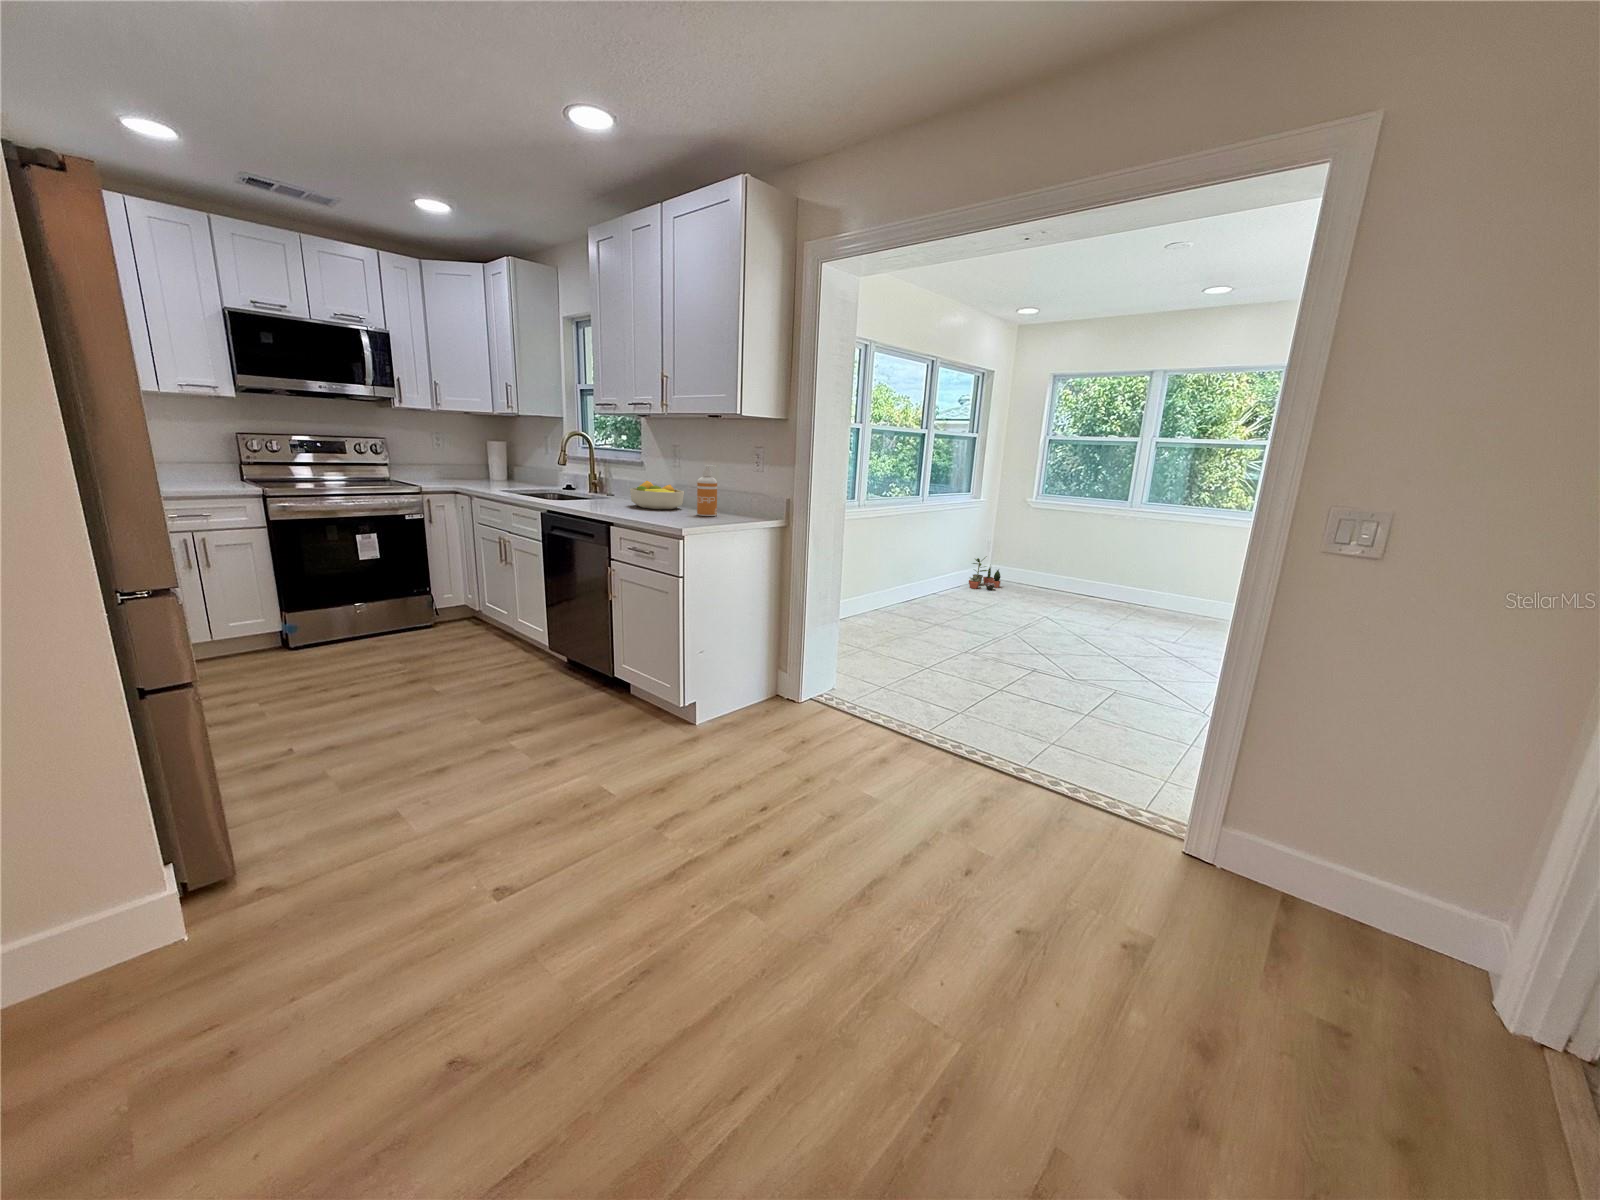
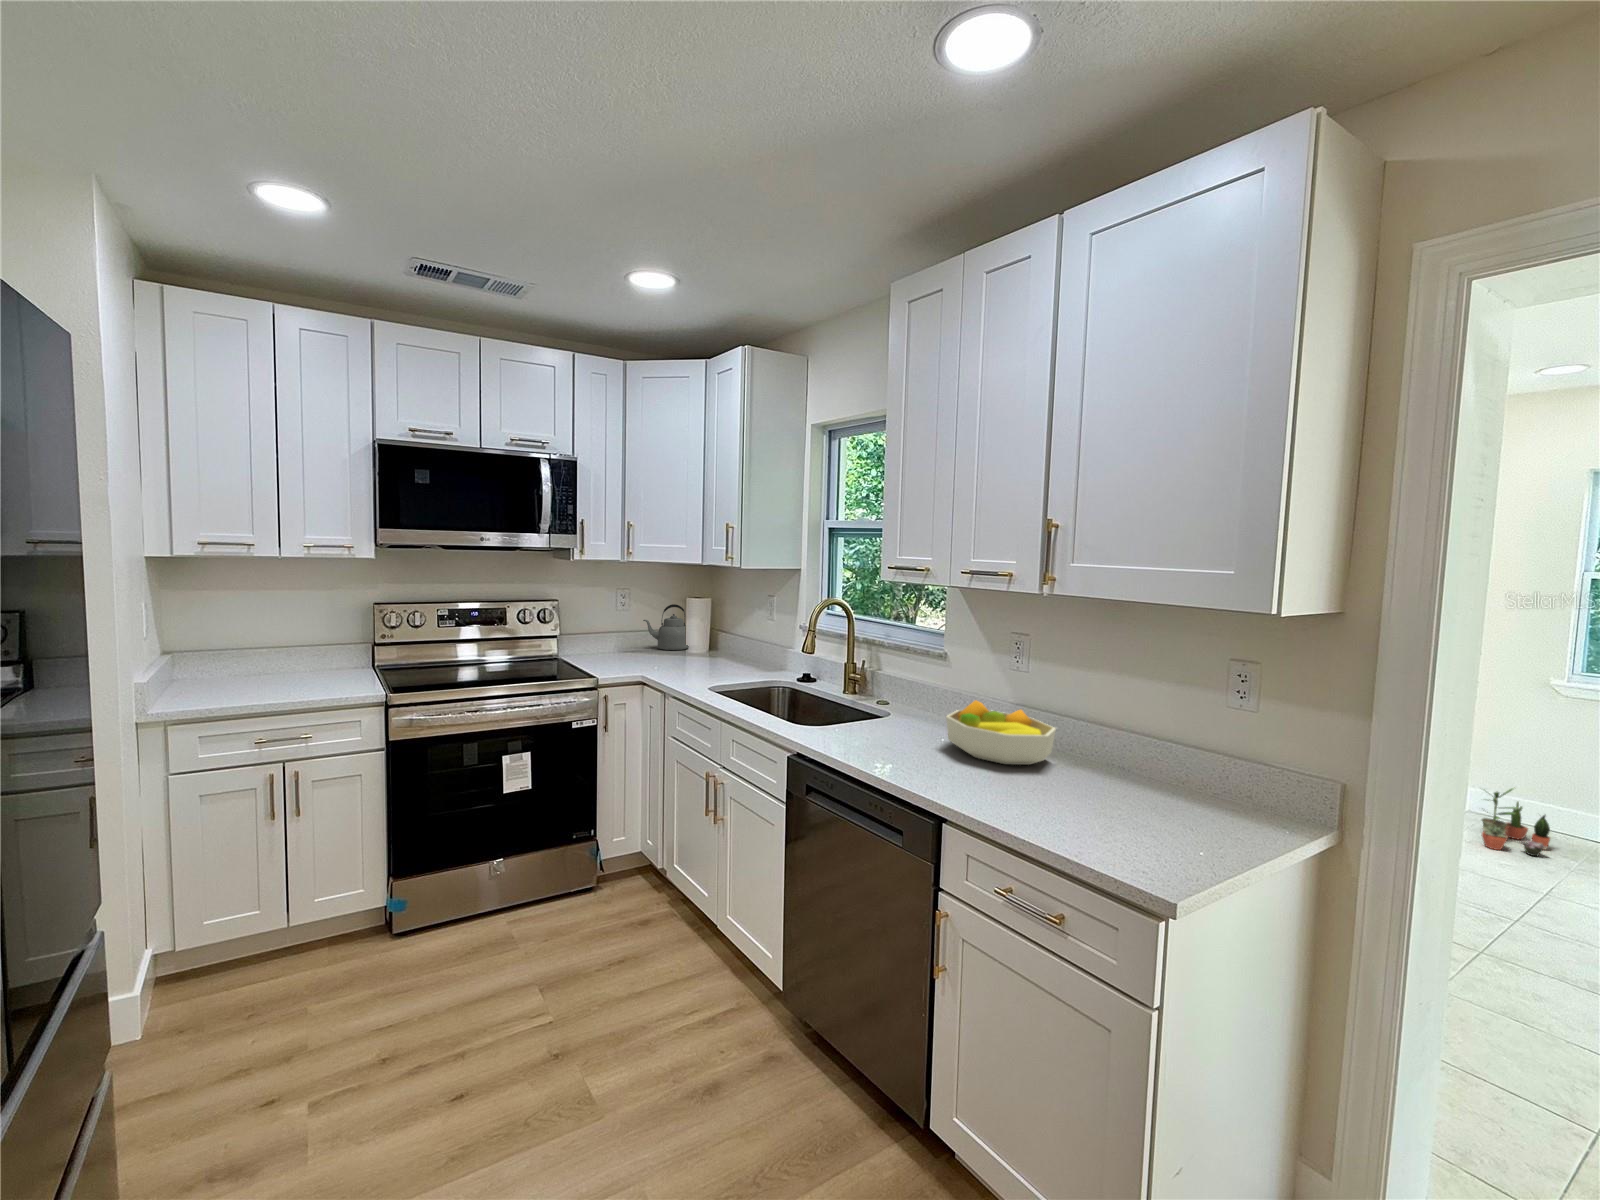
kettle: none [454,446,492,478] -> present [643,604,689,650]
soap dispenser: present [697,465,717,516] -> none [1107,692,1156,801]

